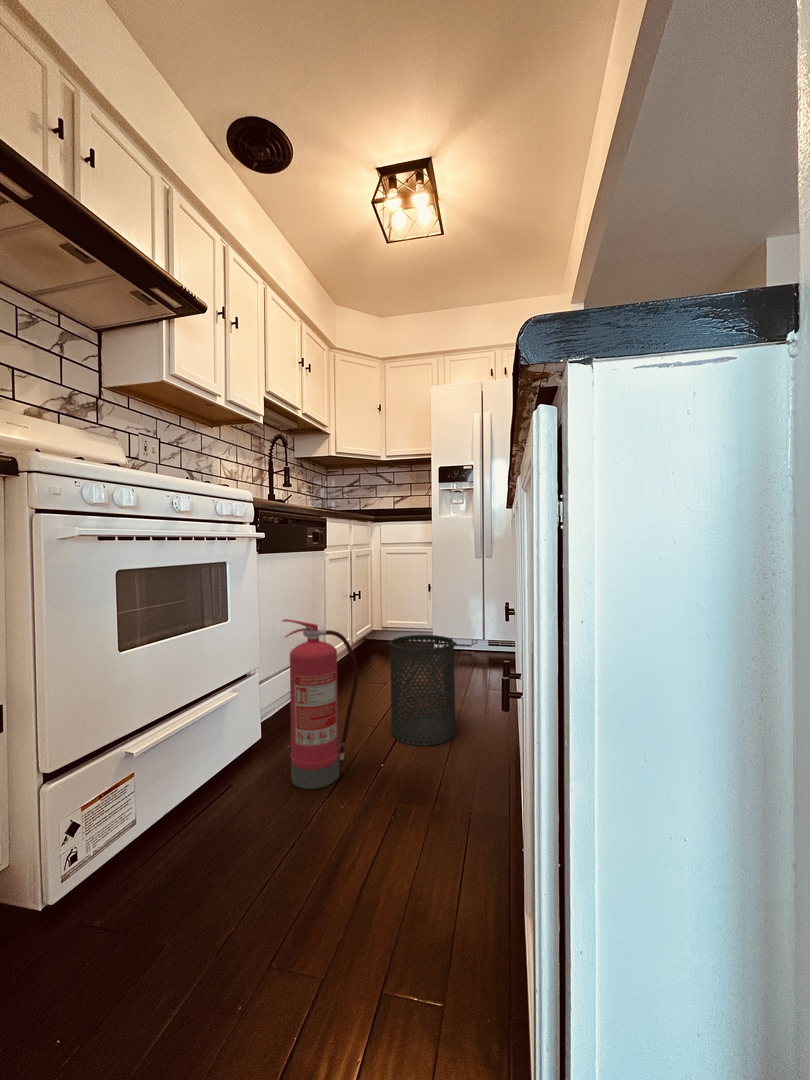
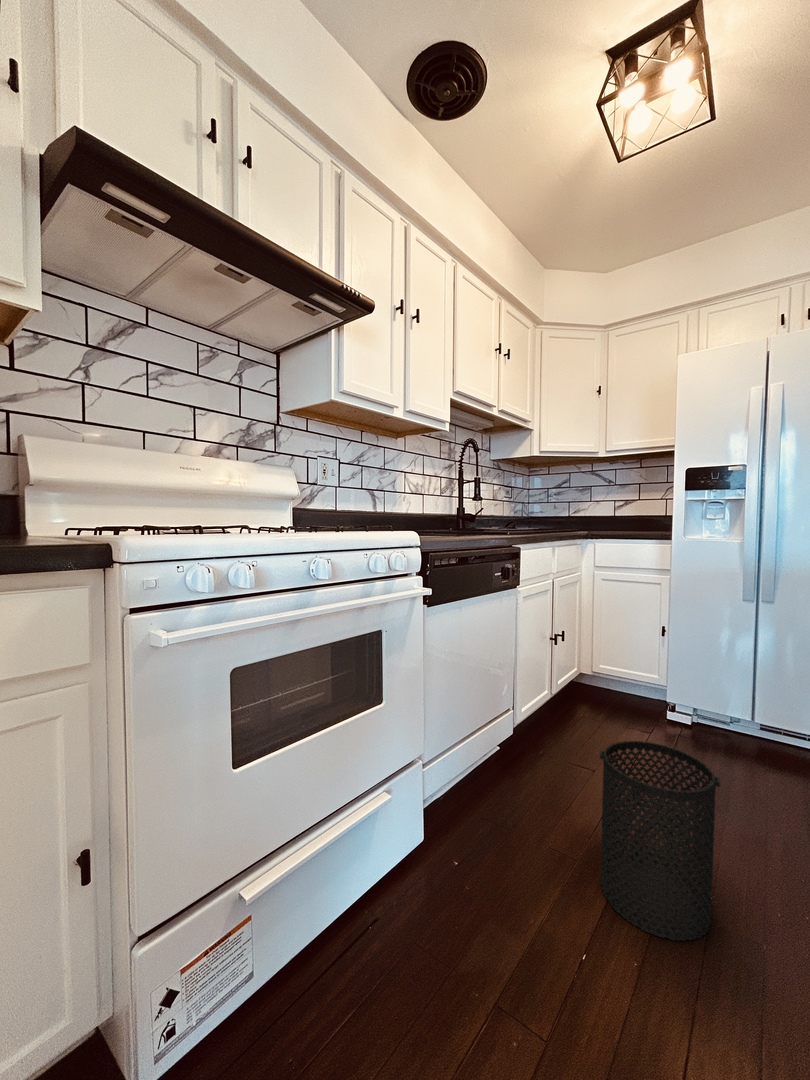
fire extinguisher: present [282,619,358,789] -> none [445,719,550,975]

